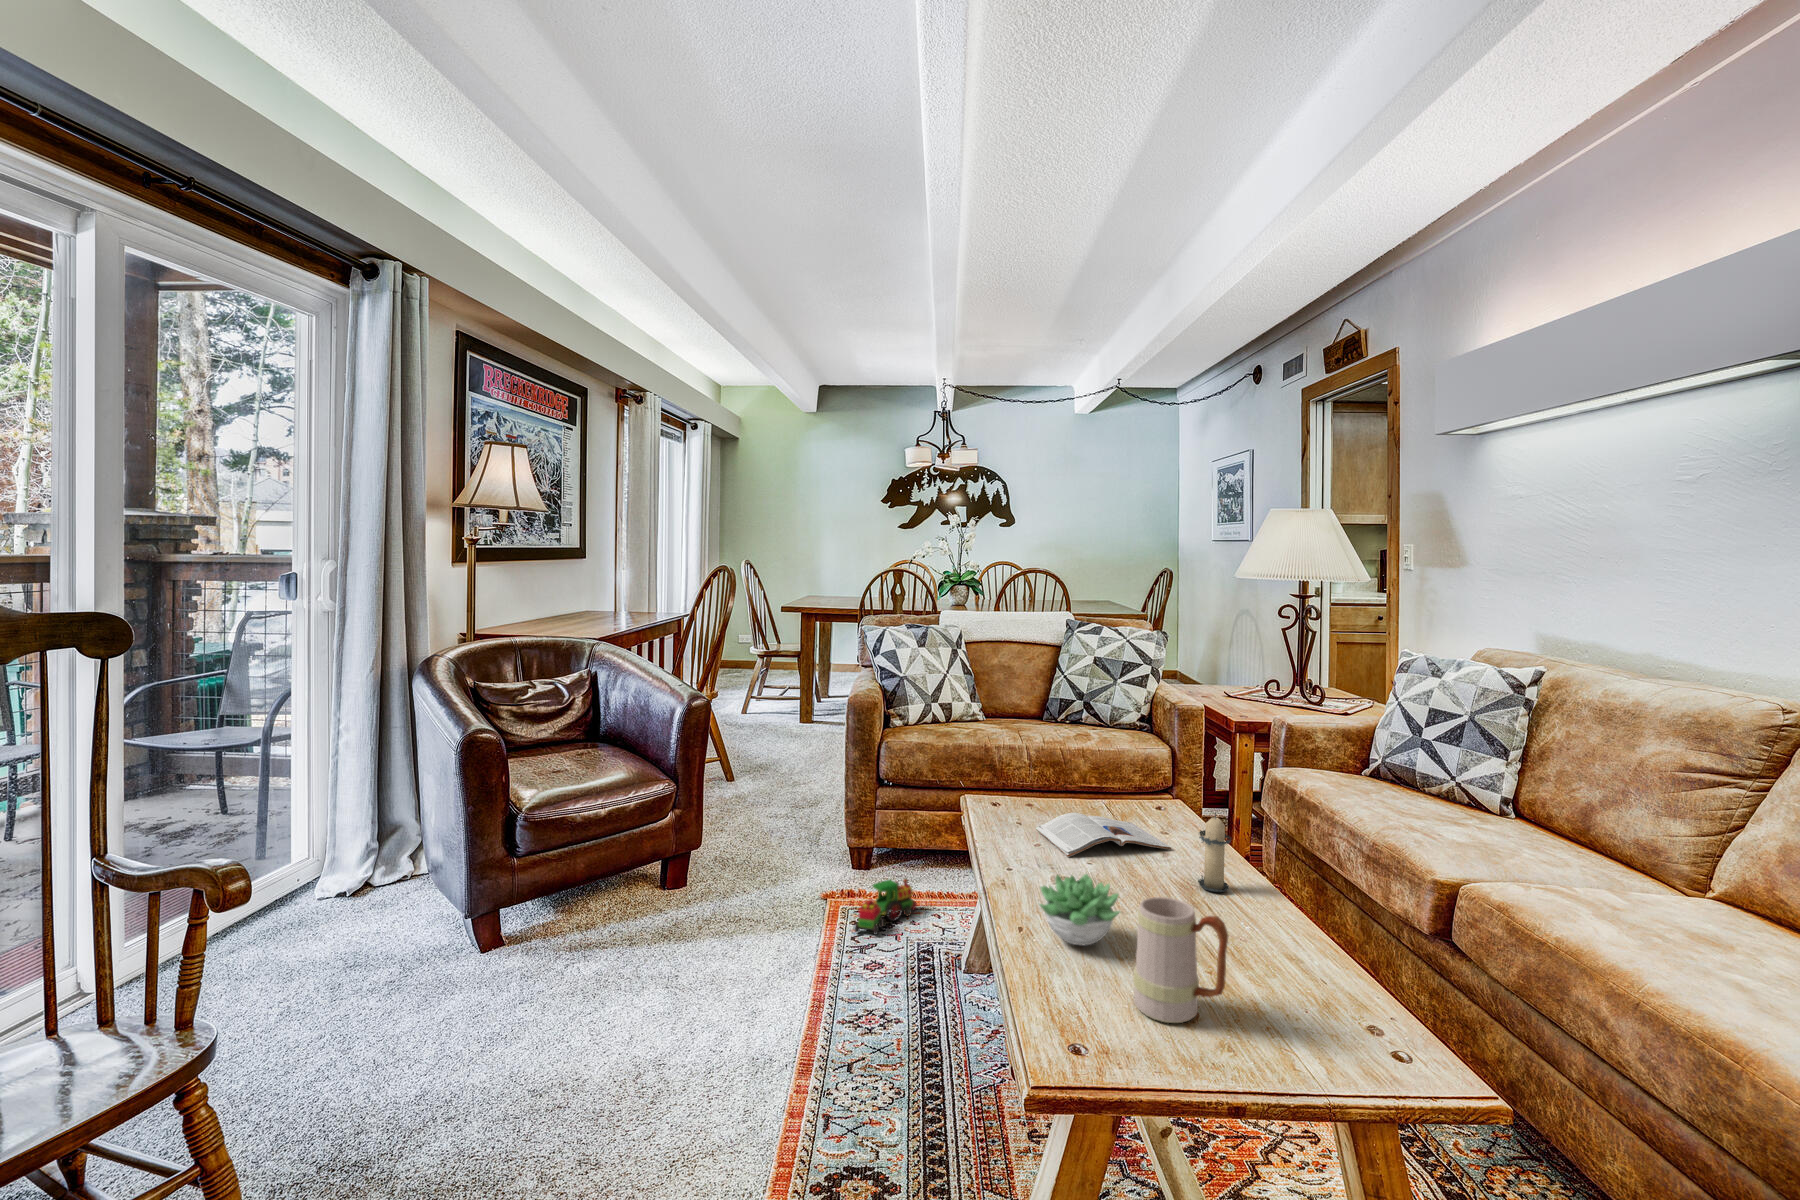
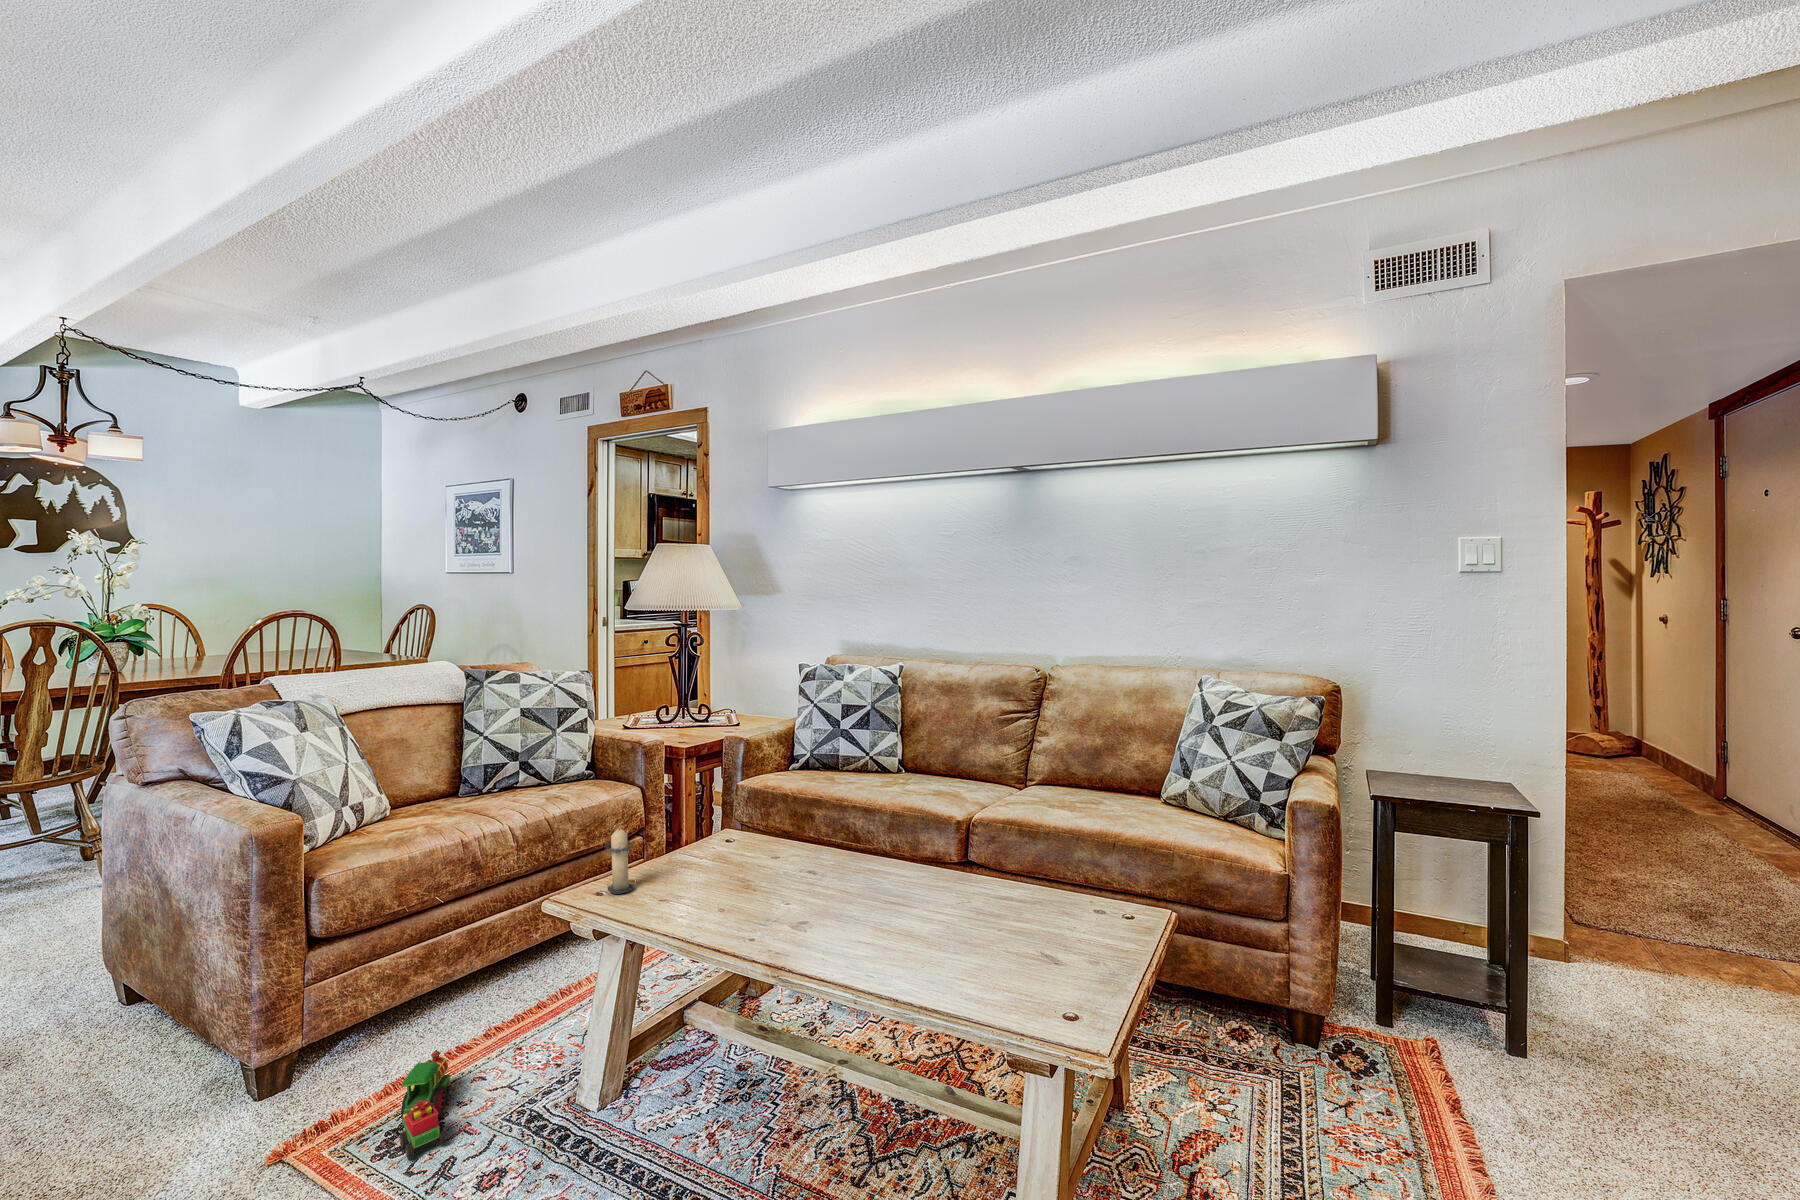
magazine: present [1036,813,1171,857] -> none [698,859,818,907]
candle: present [1198,813,1231,892] -> present [605,825,633,894]
succulent plant: present [1040,874,1120,945] -> none [887,895,965,962]
mug: present [1133,897,1228,1023] -> none [1025,873,1090,974]

